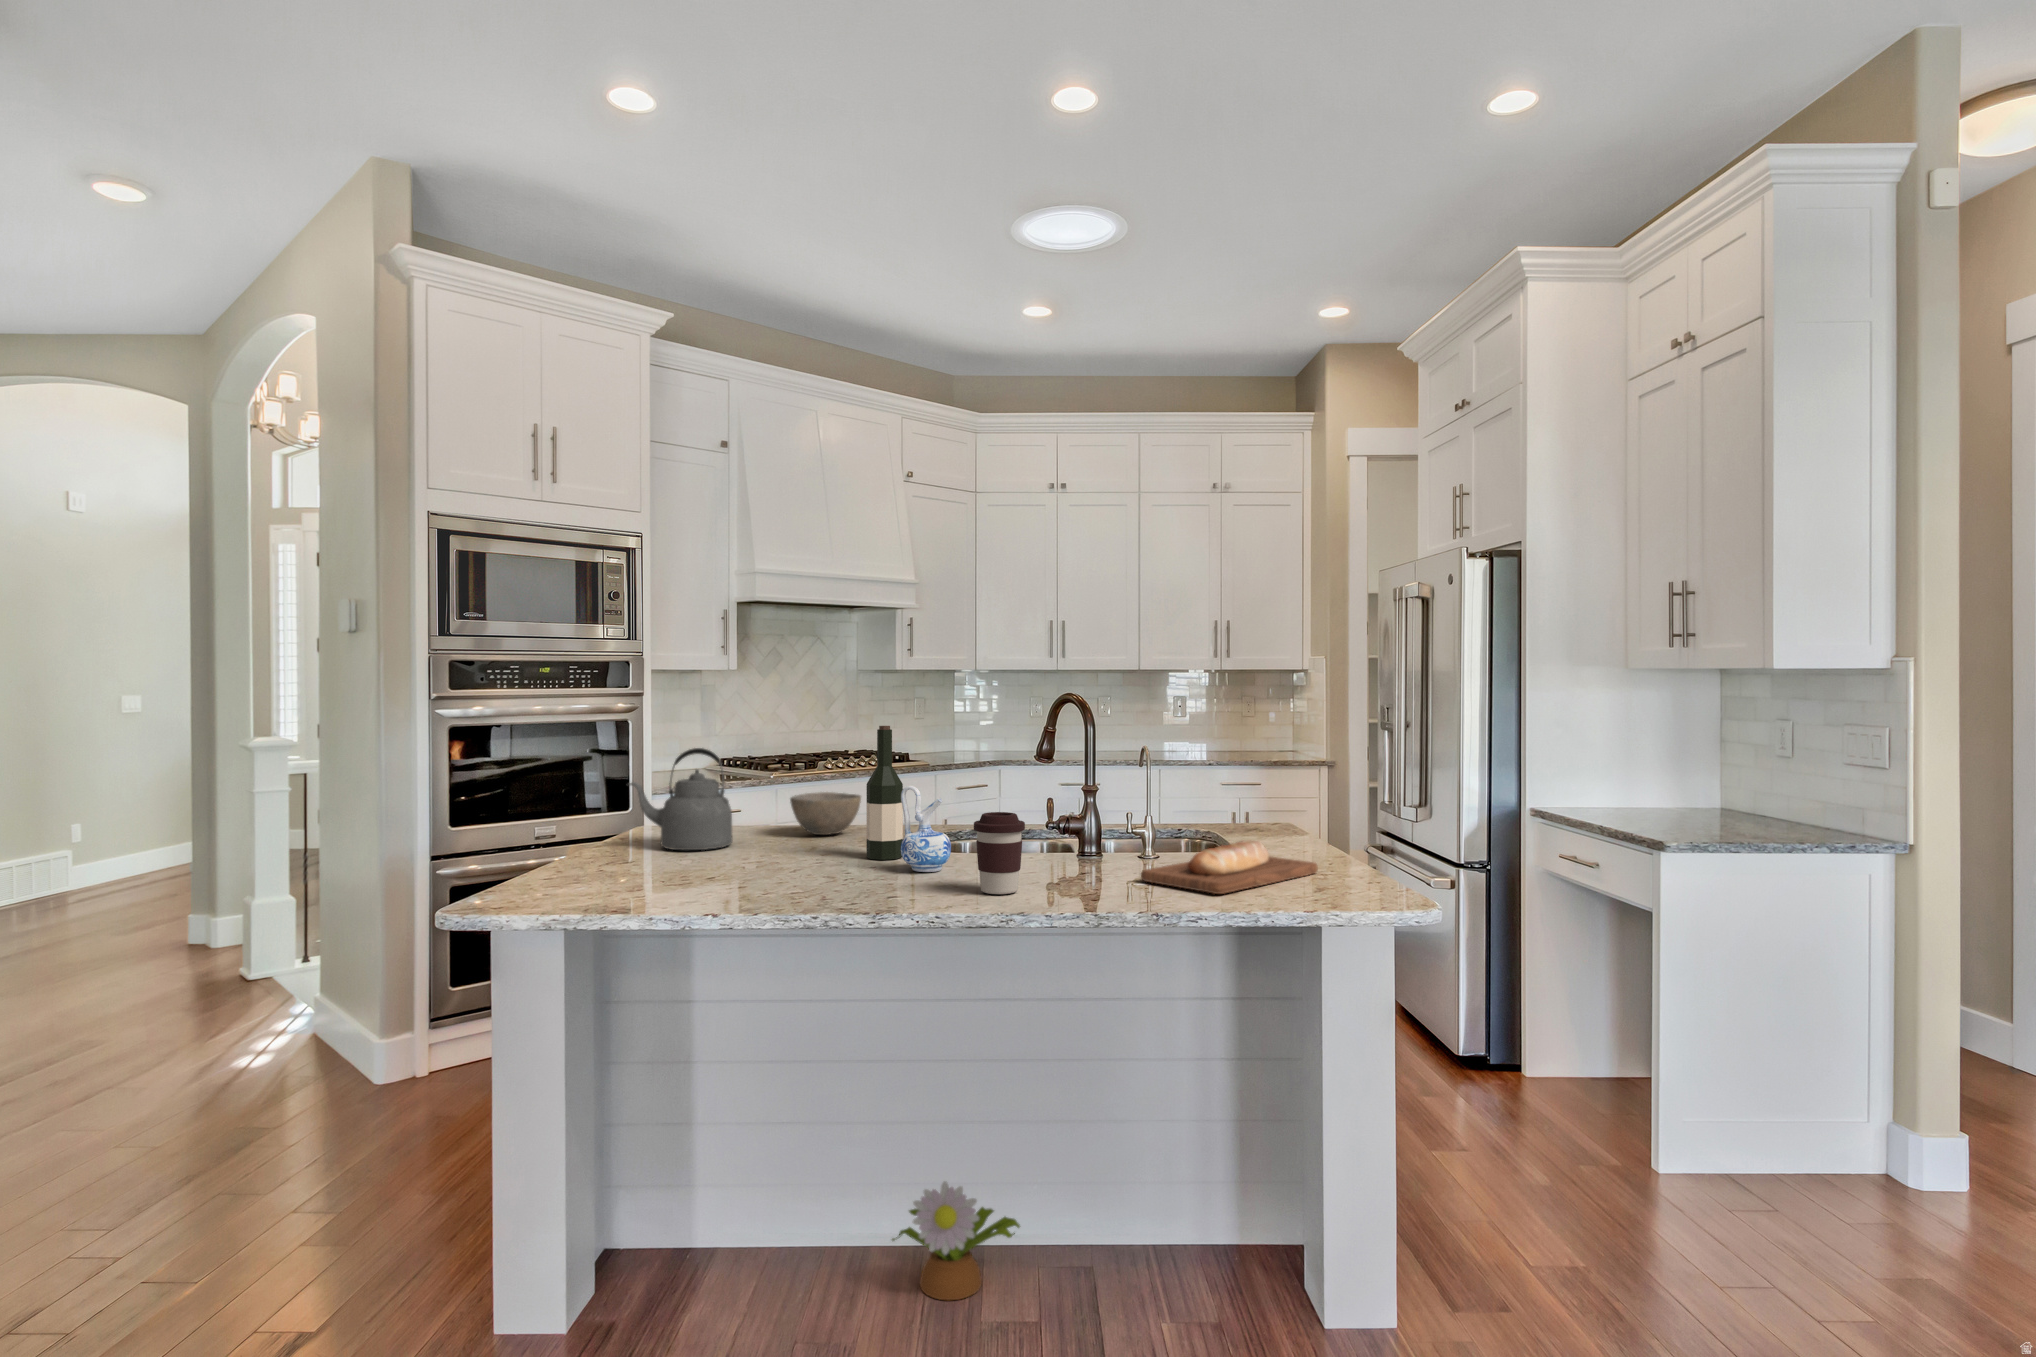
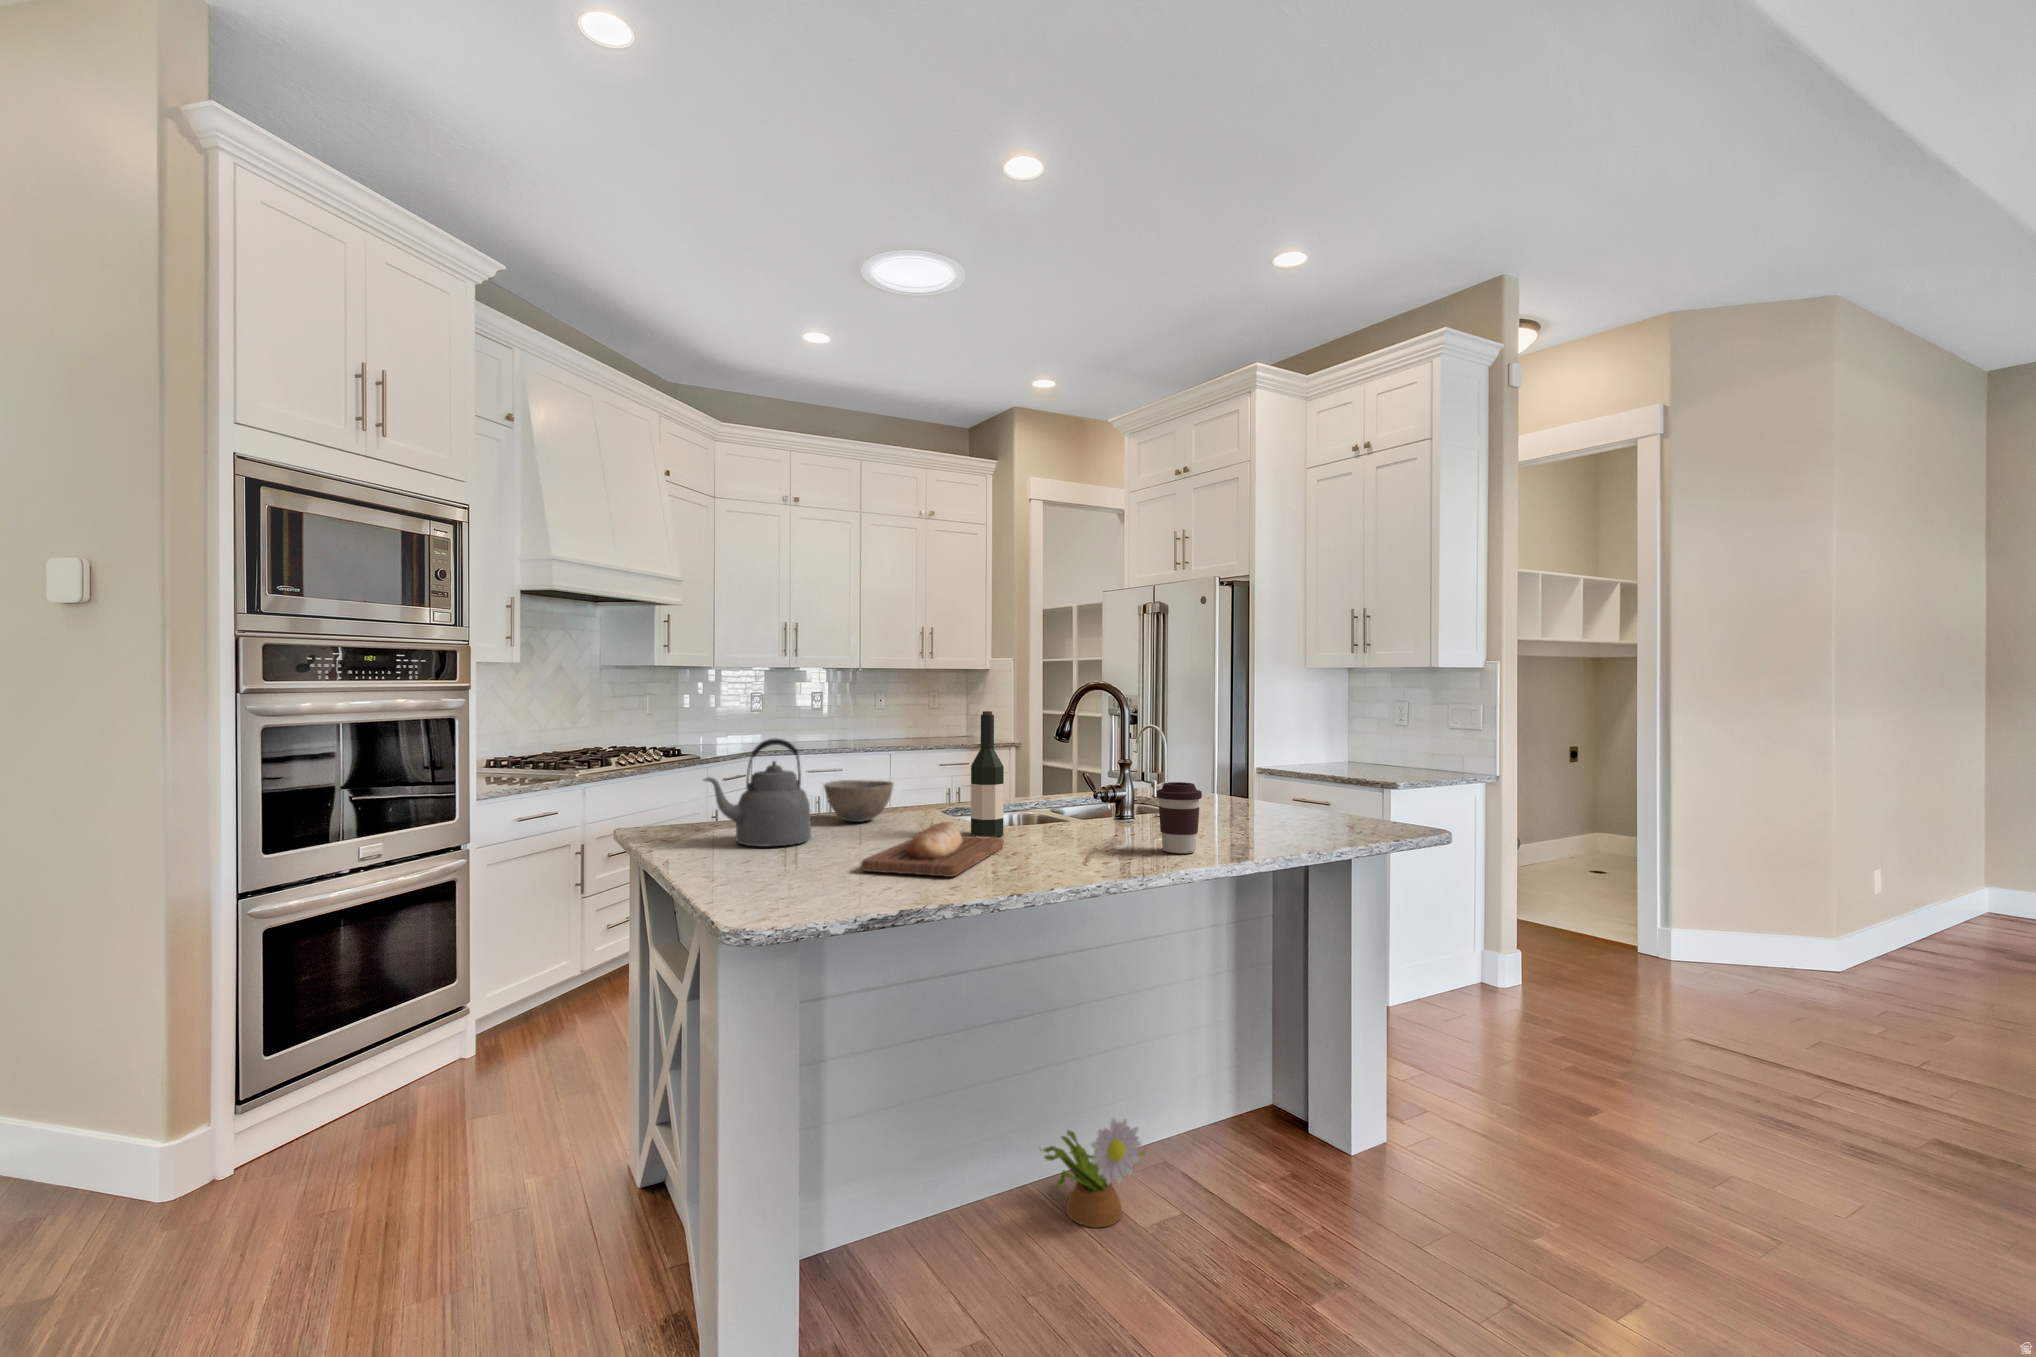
ceramic pitcher: present [901,786,951,872] -> none [1038,765,1084,843]
bread loaf: present [1141,841,1318,894] -> present [861,822,1004,877]

